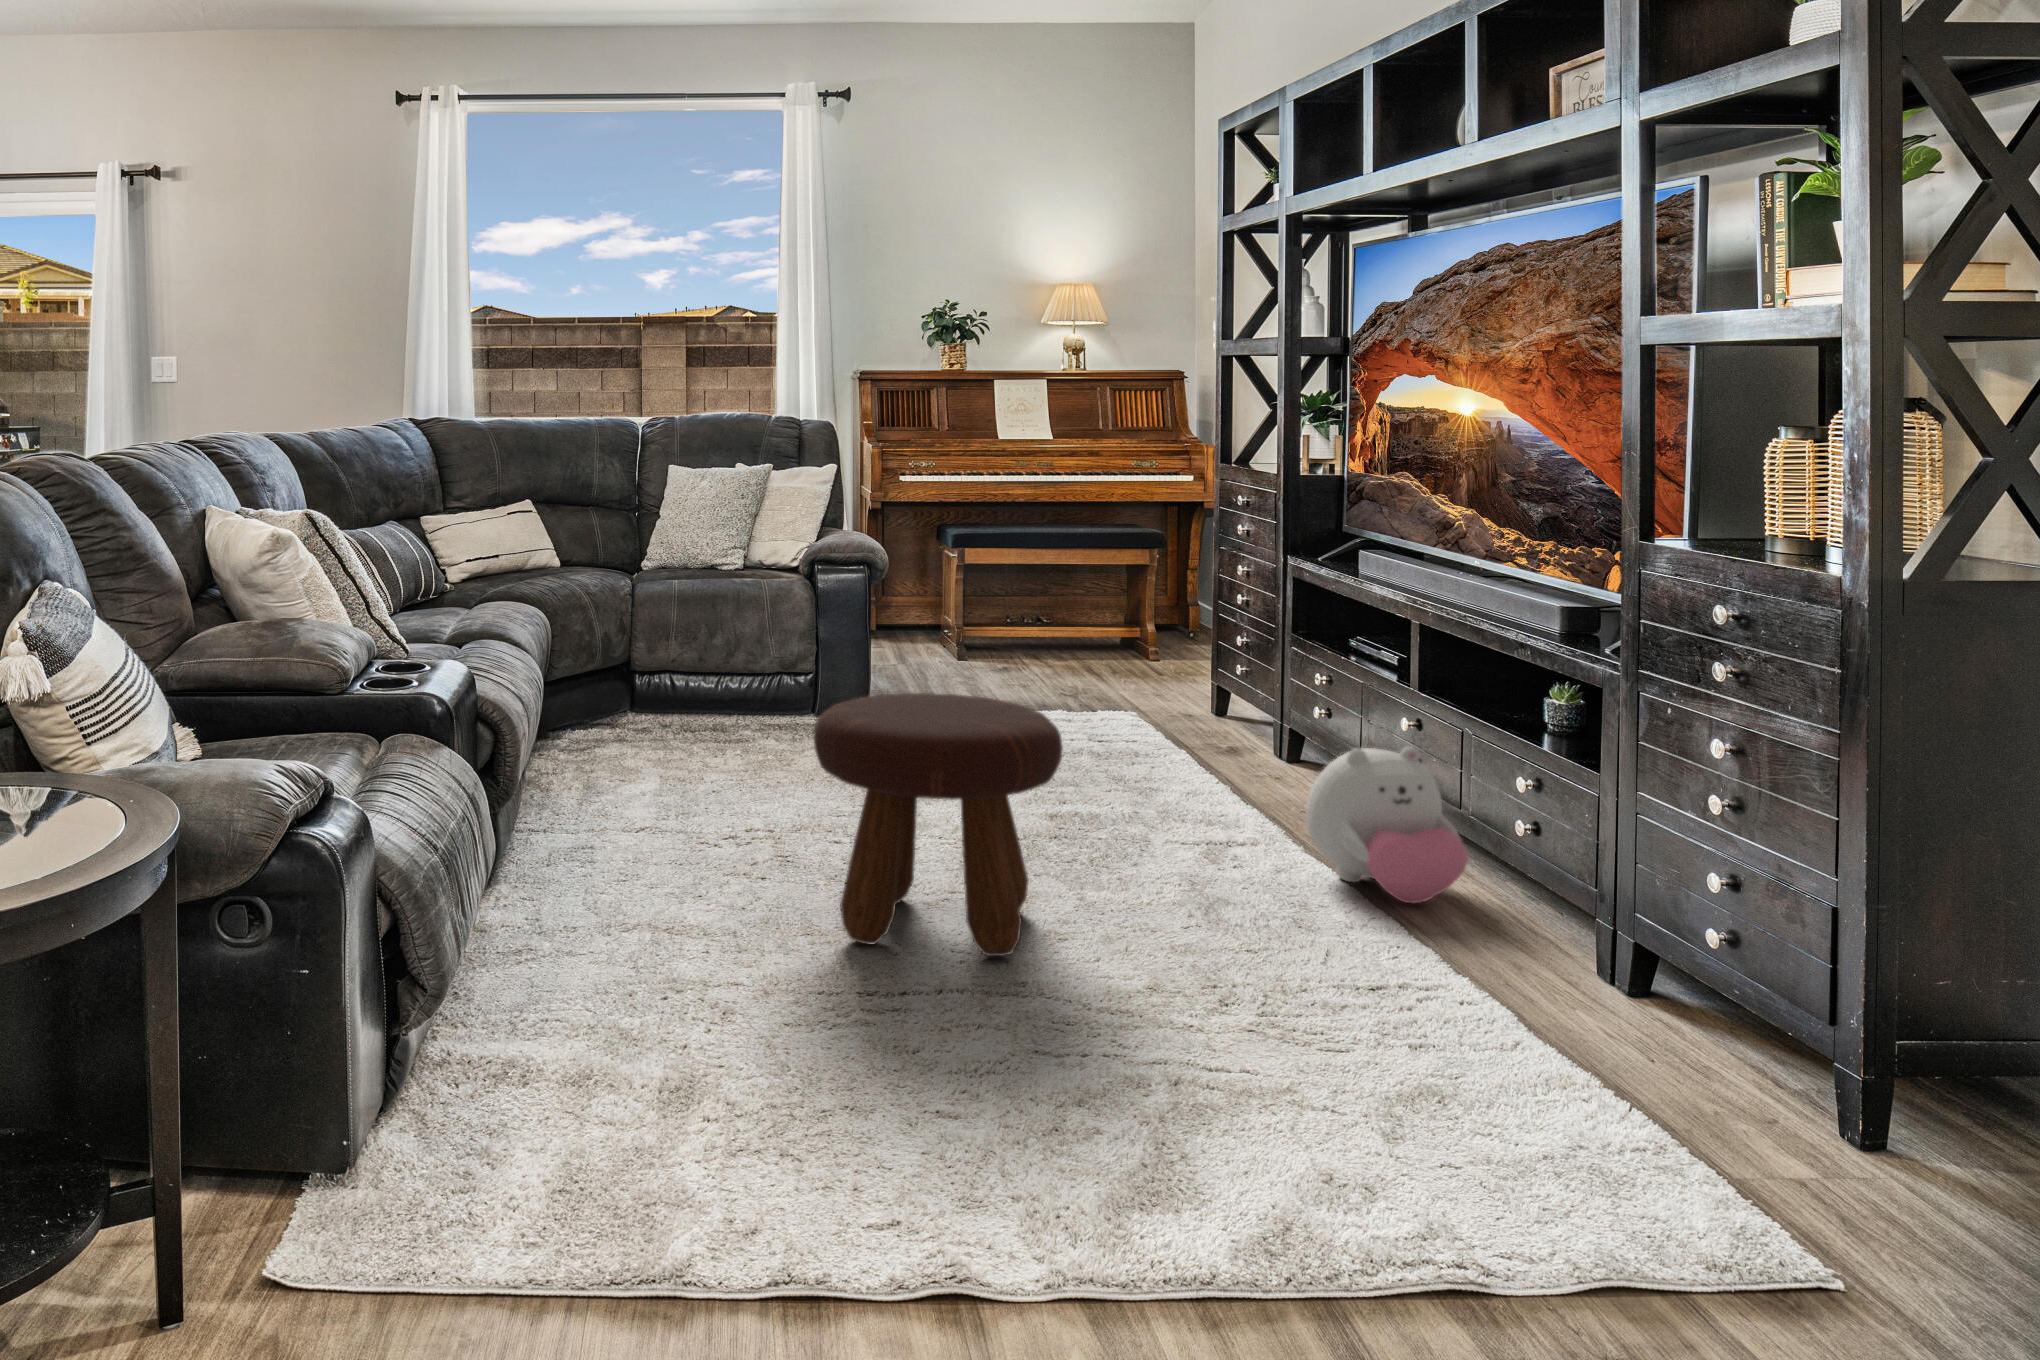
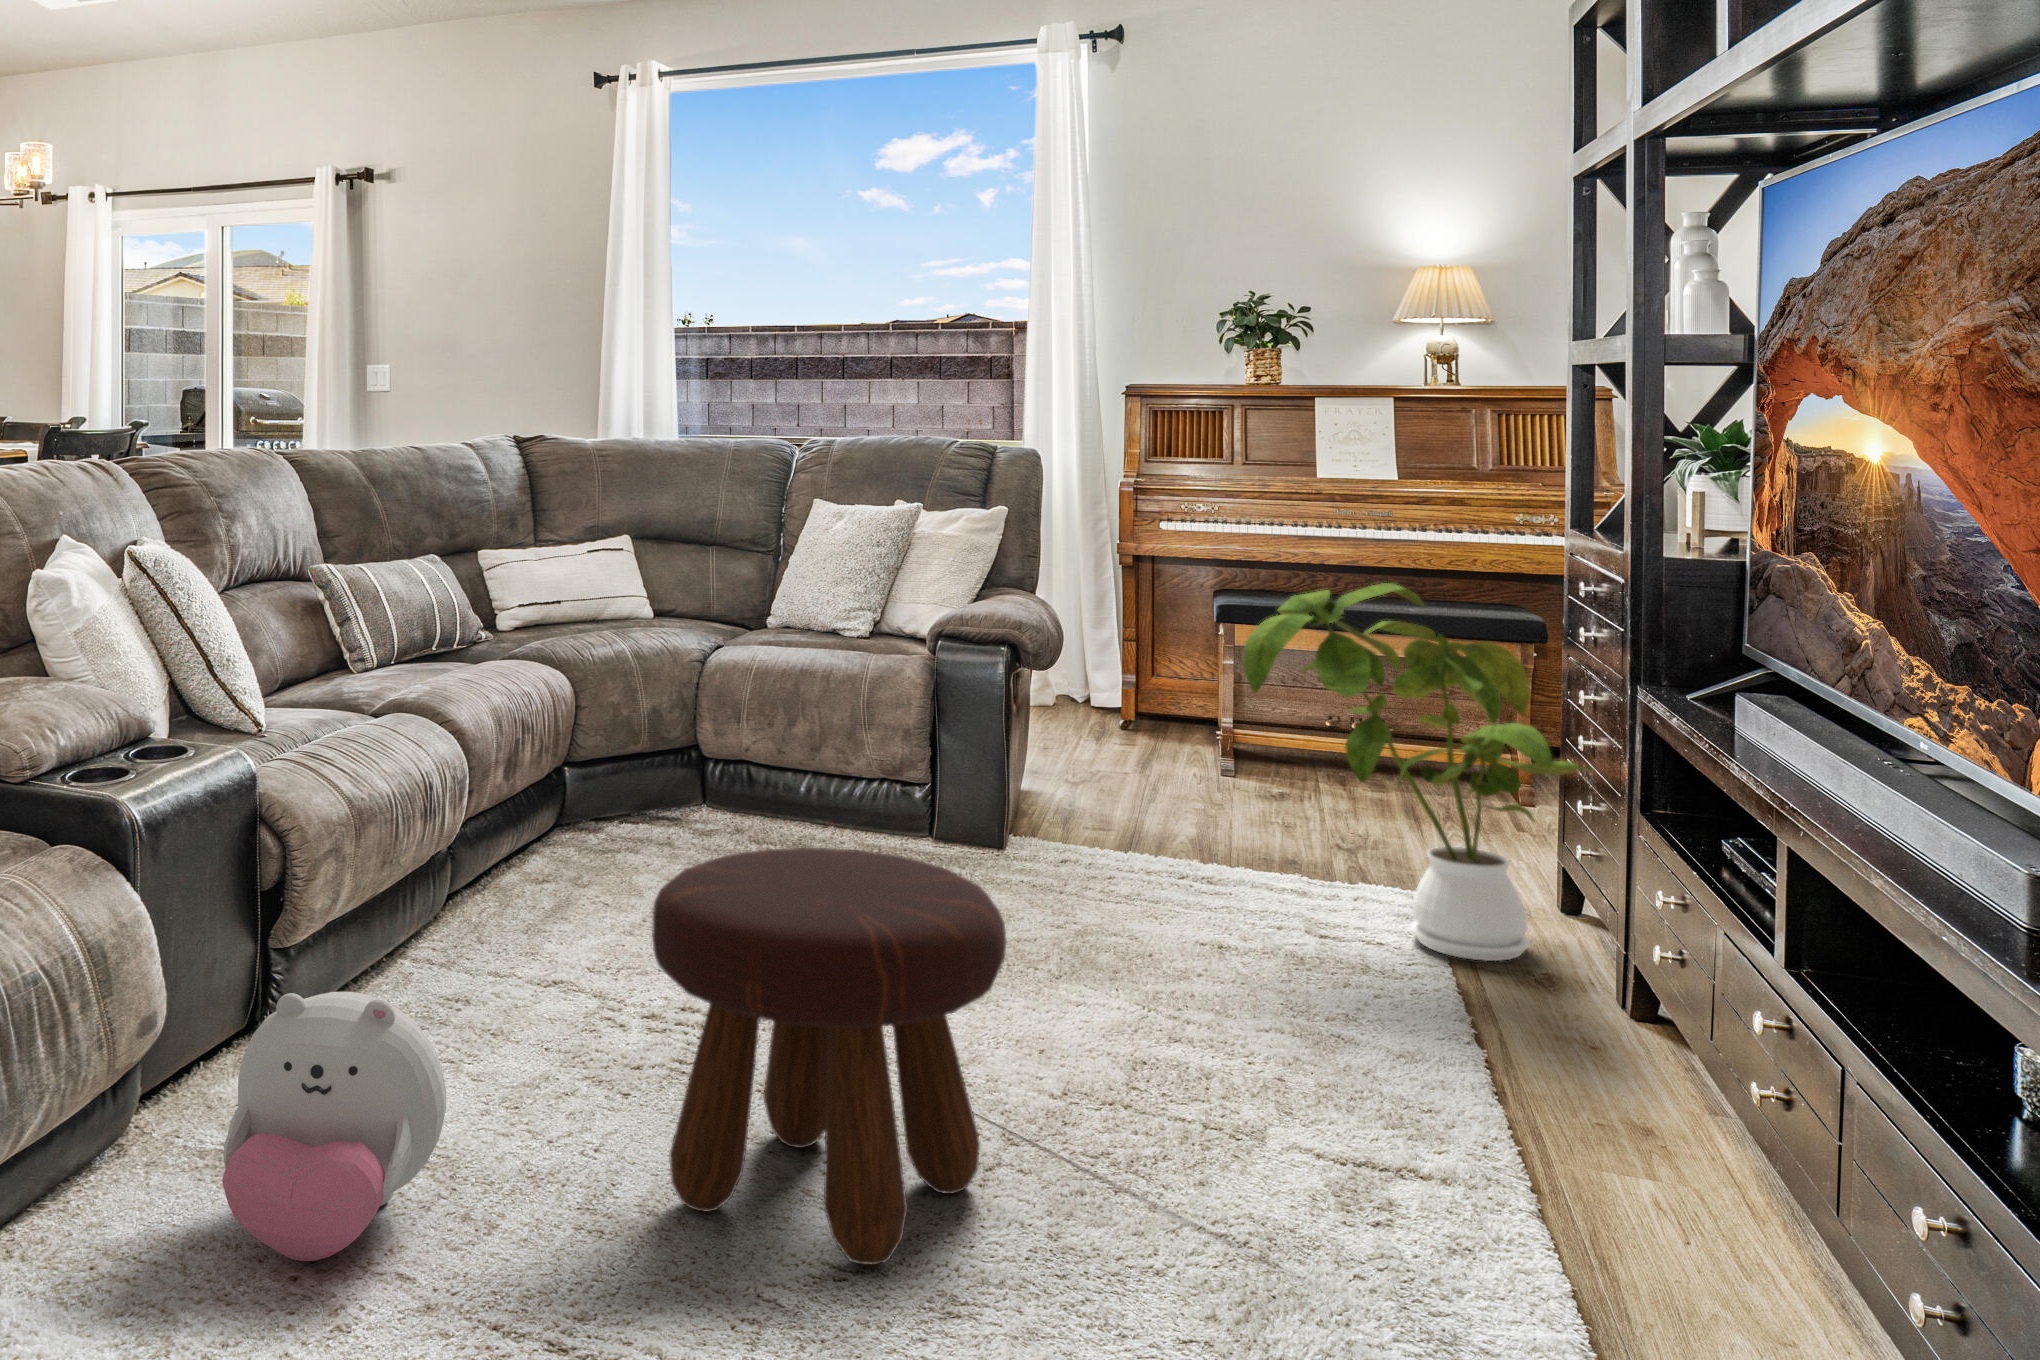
house plant: none [1057,505,1288,757] -> present [1243,583,1596,961]
plush toy: present [1306,747,1468,904] -> present [222,992,446,1261]

